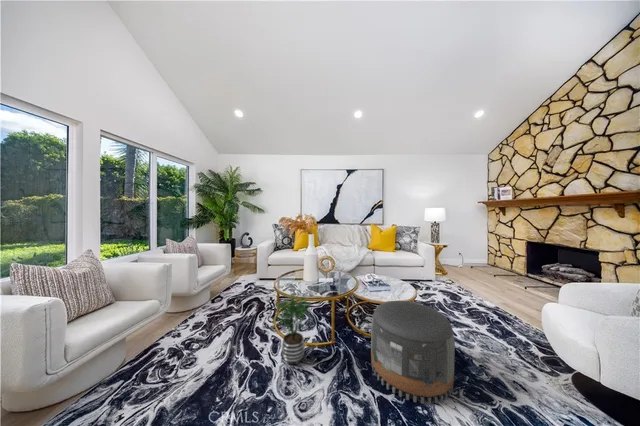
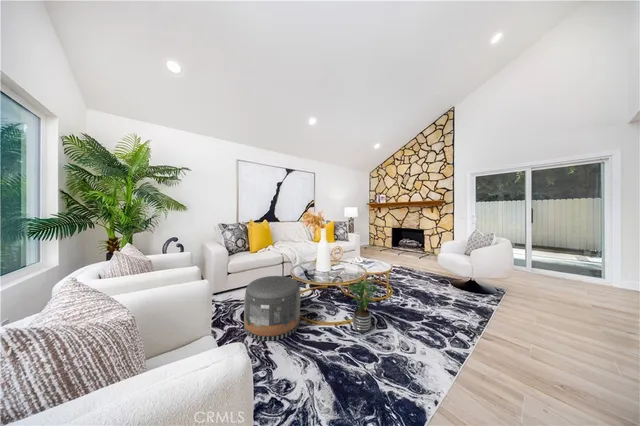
pouf: present [371,301,455,404] -> present [244,276,300,341]

